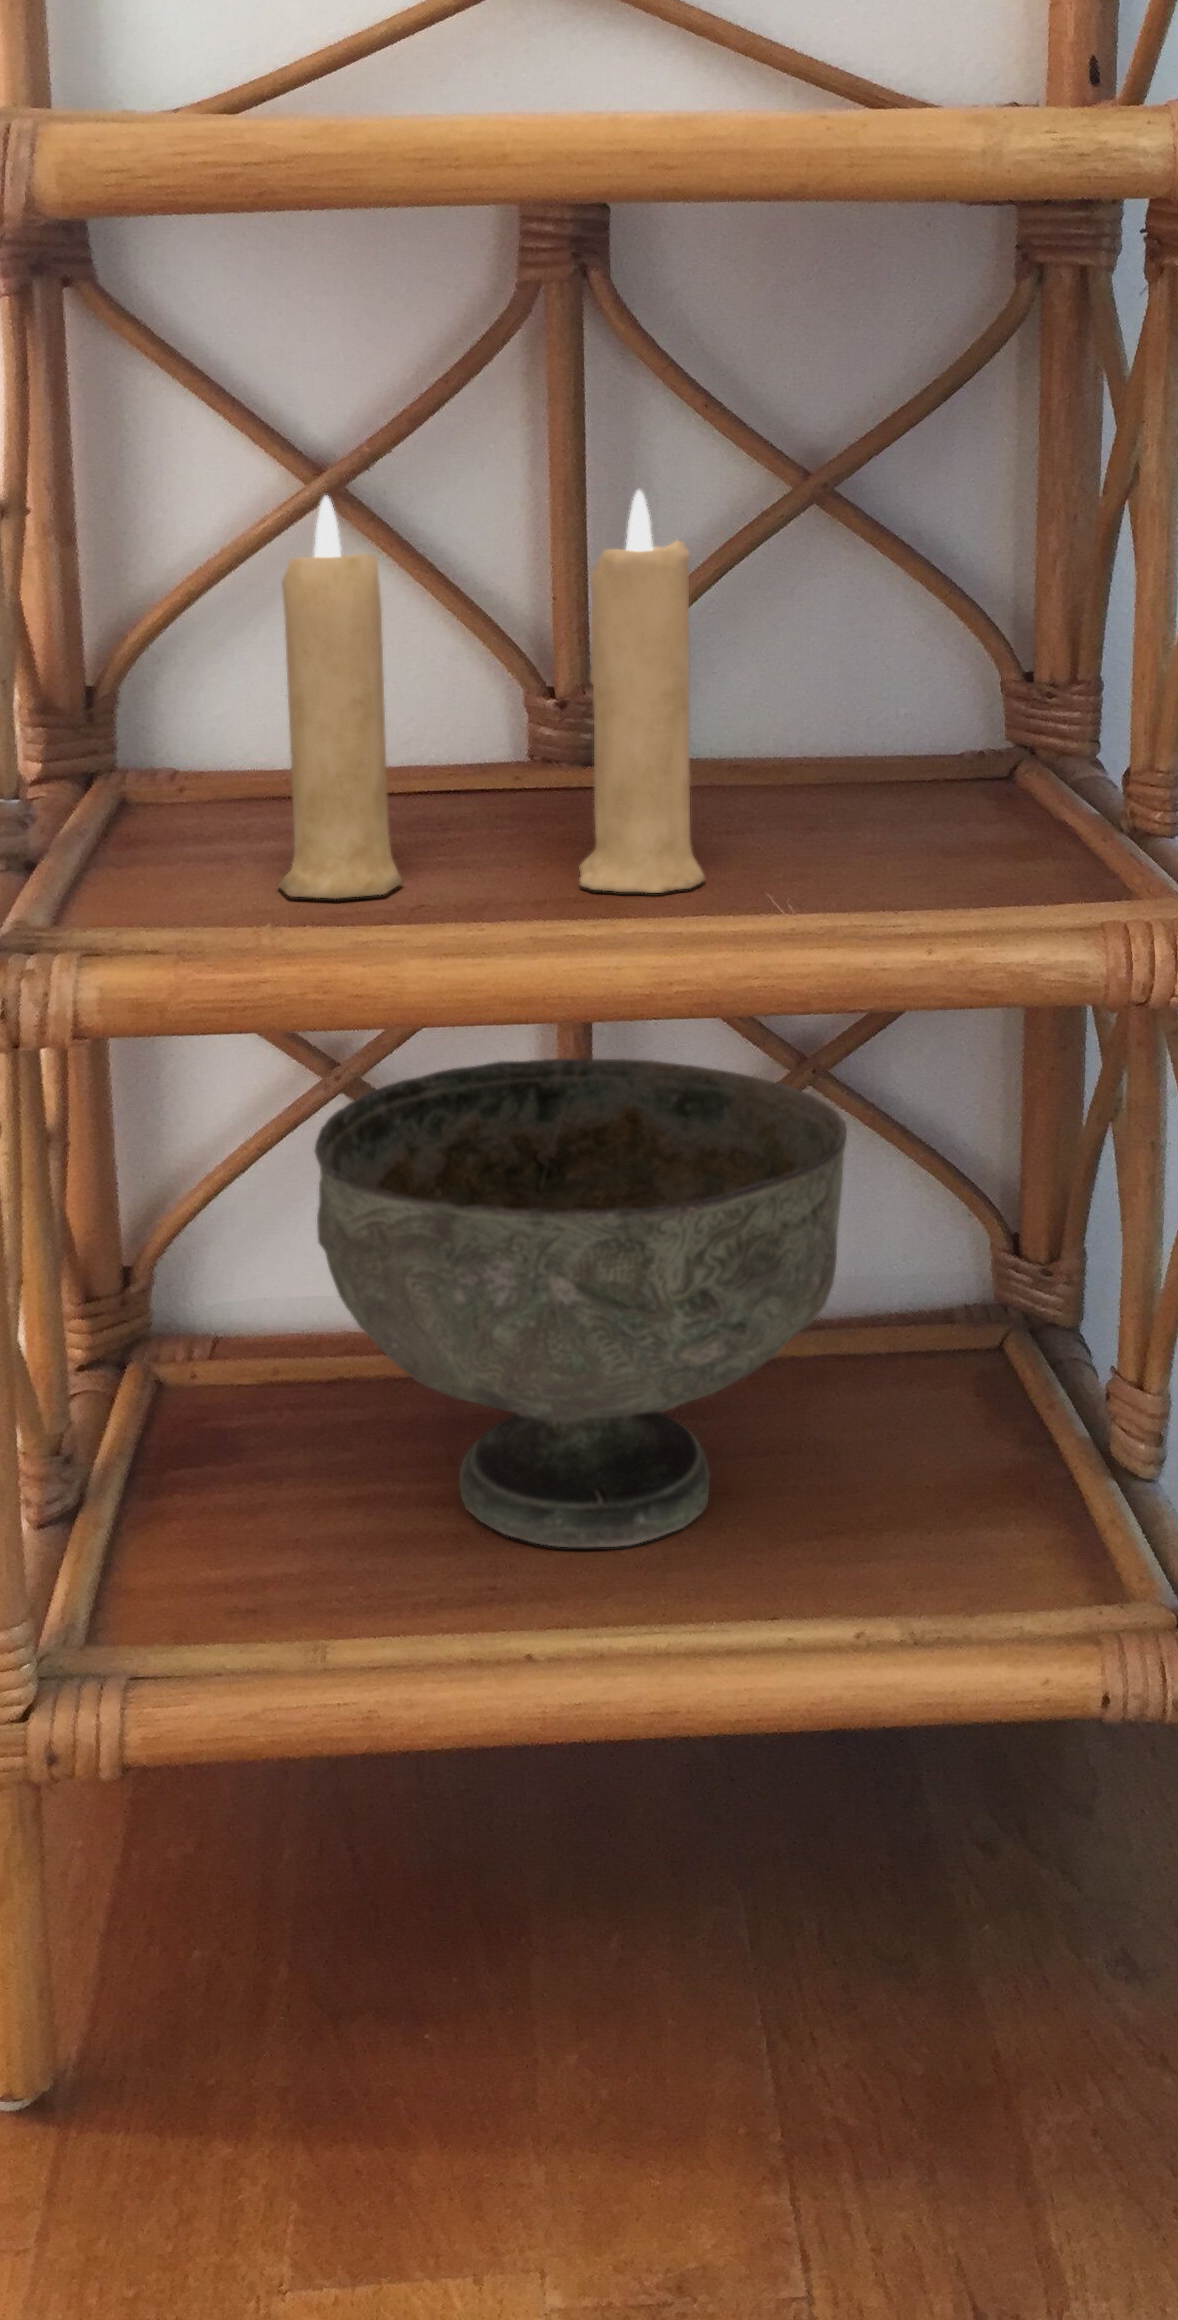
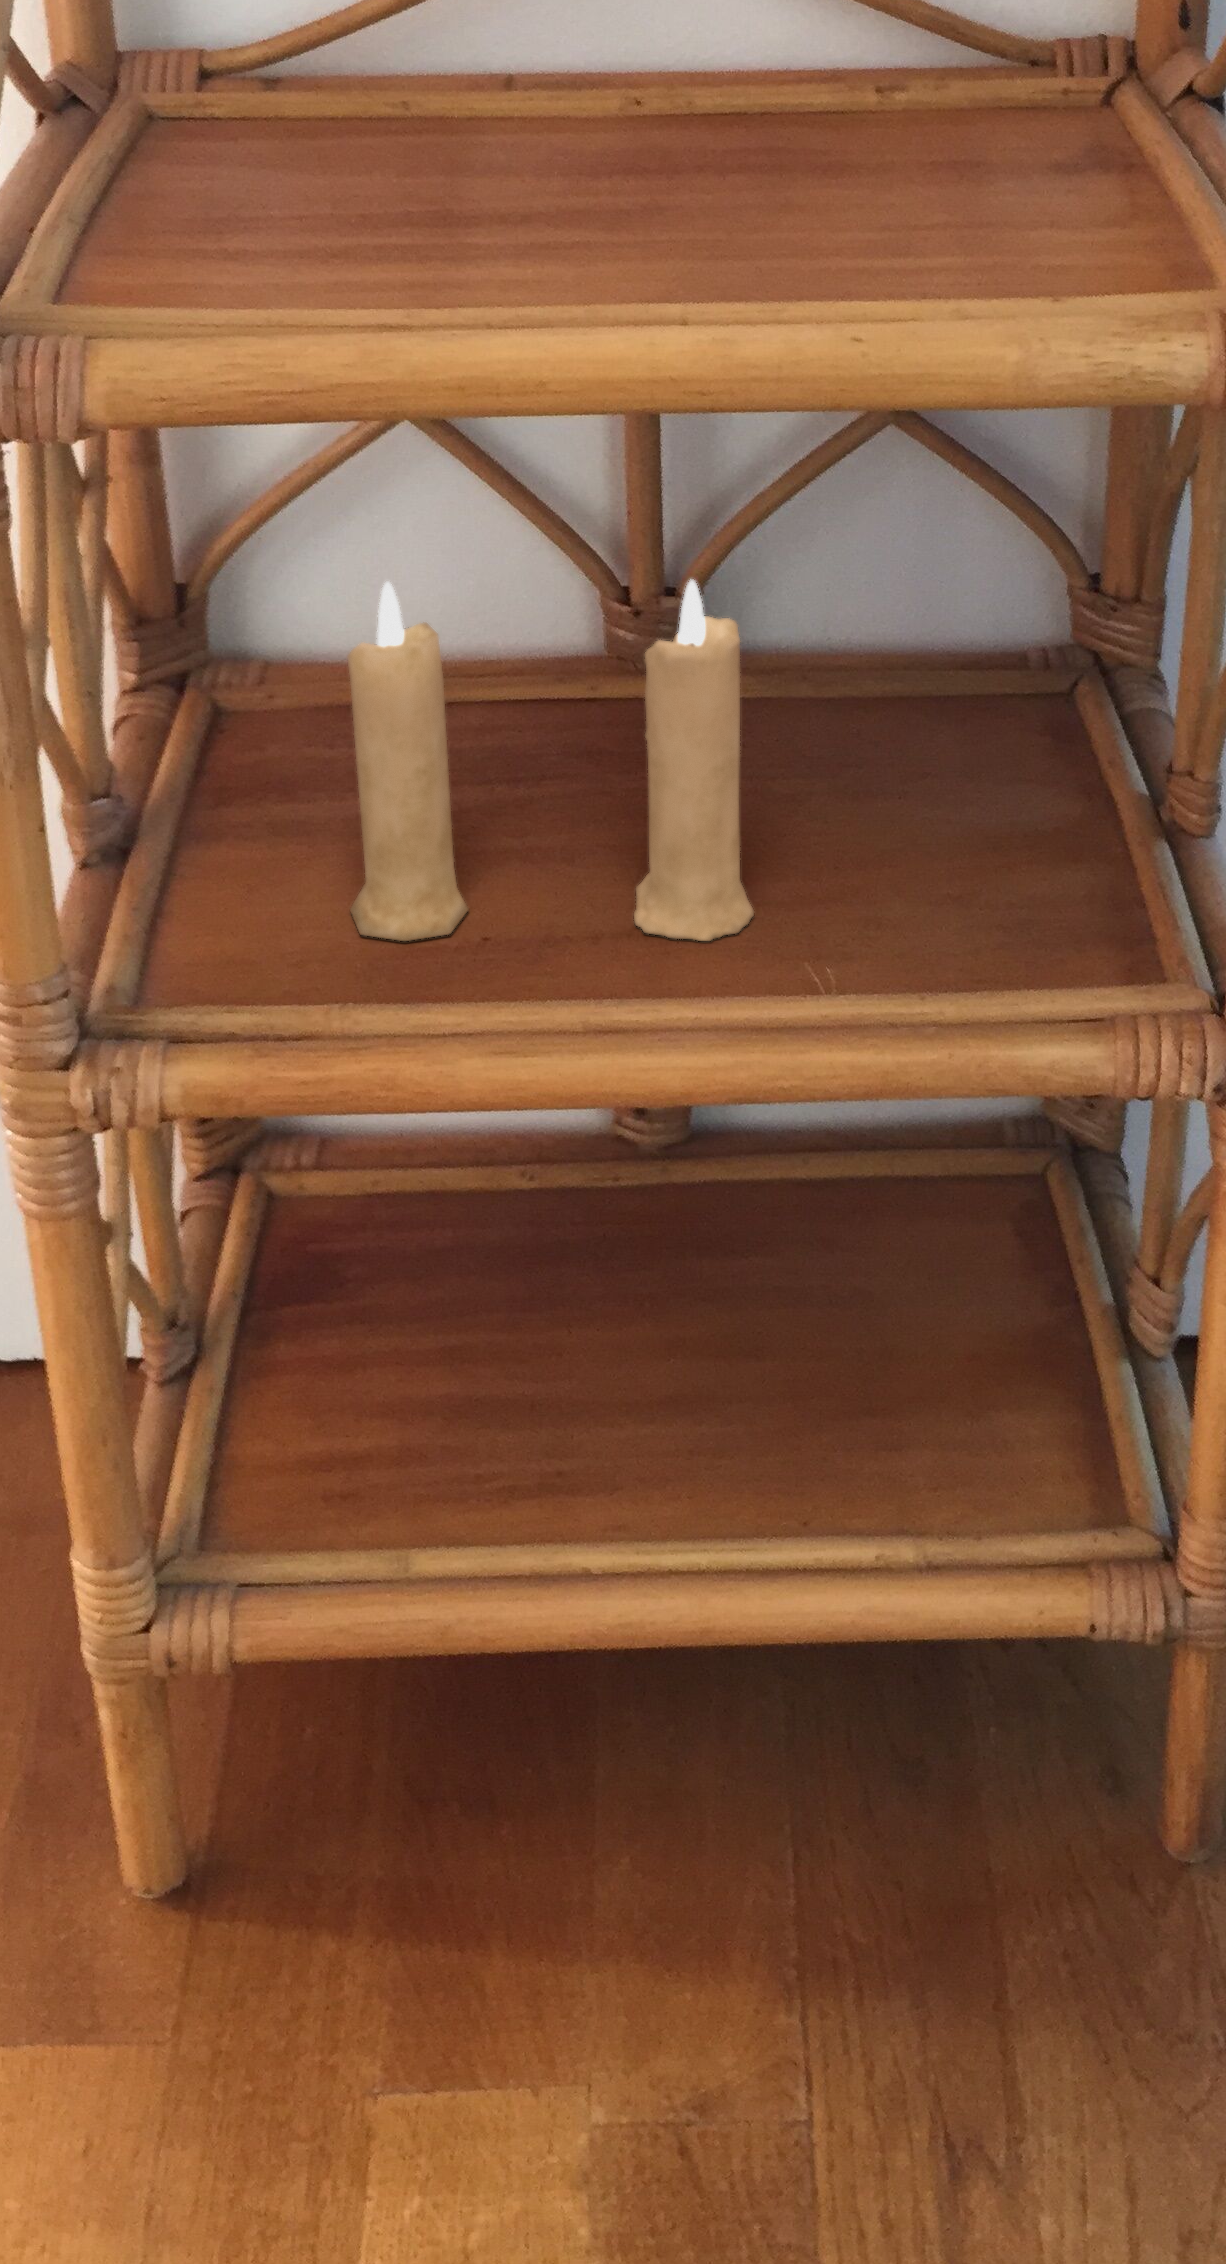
decorative bowl: present [315,1059,847,1547] -> none [392,961,891,1446]

